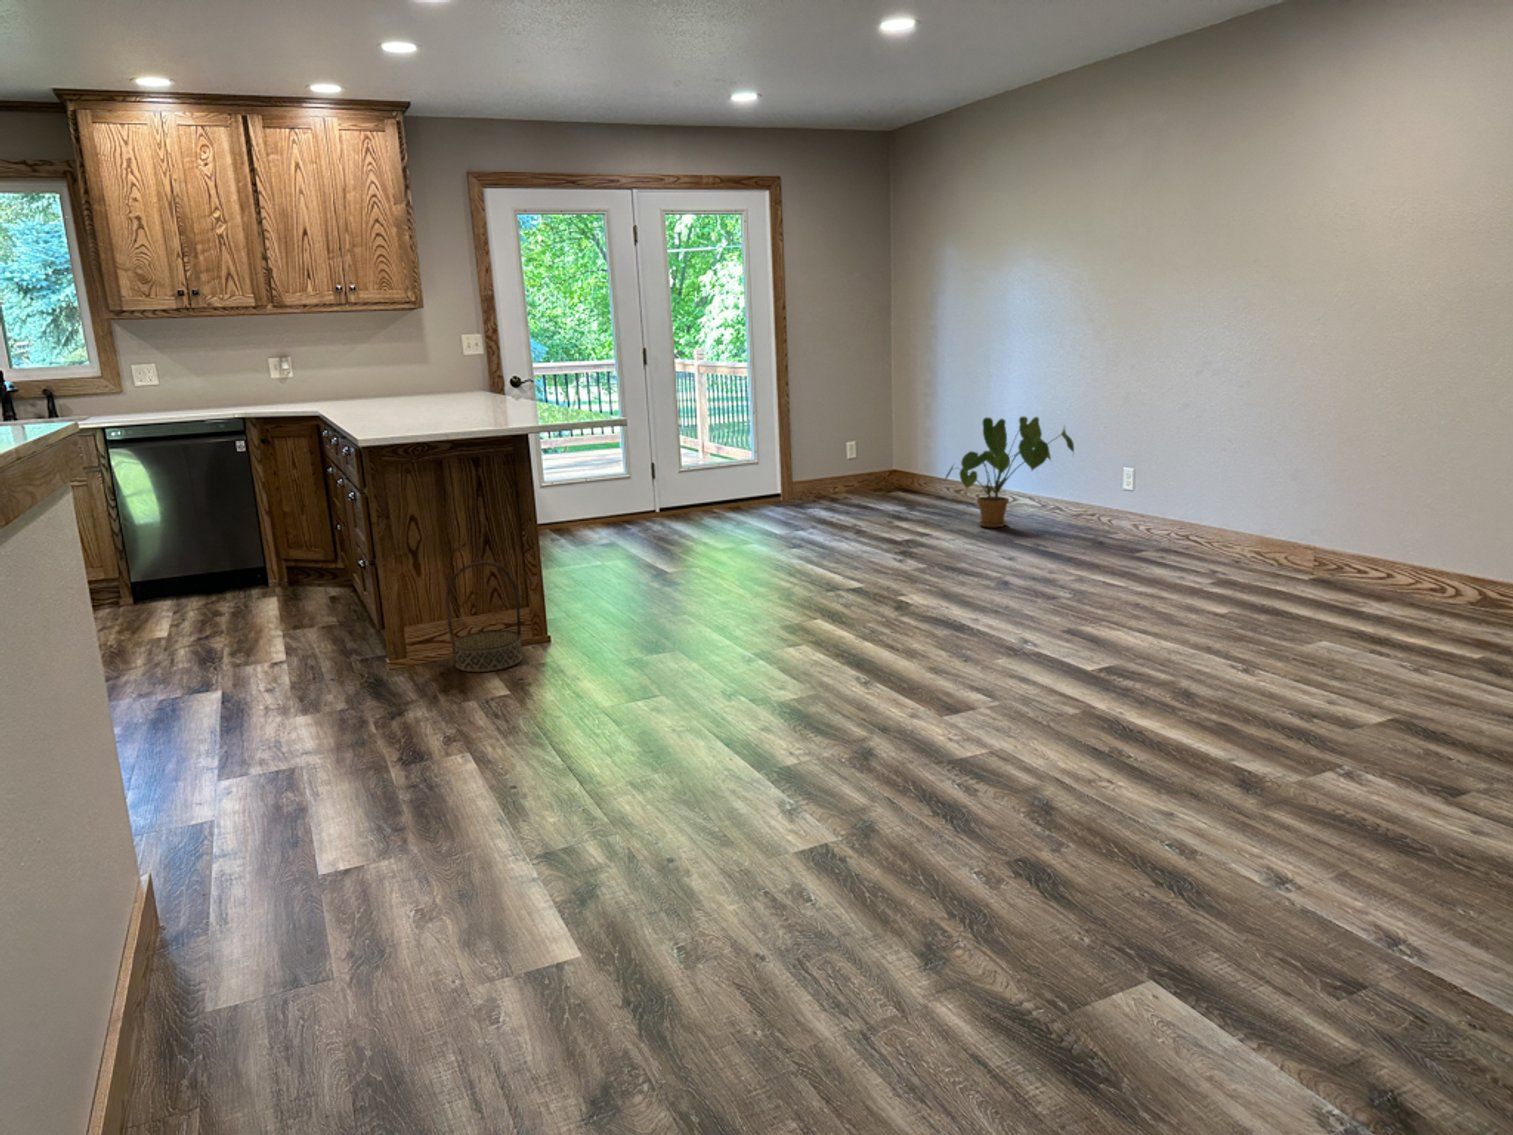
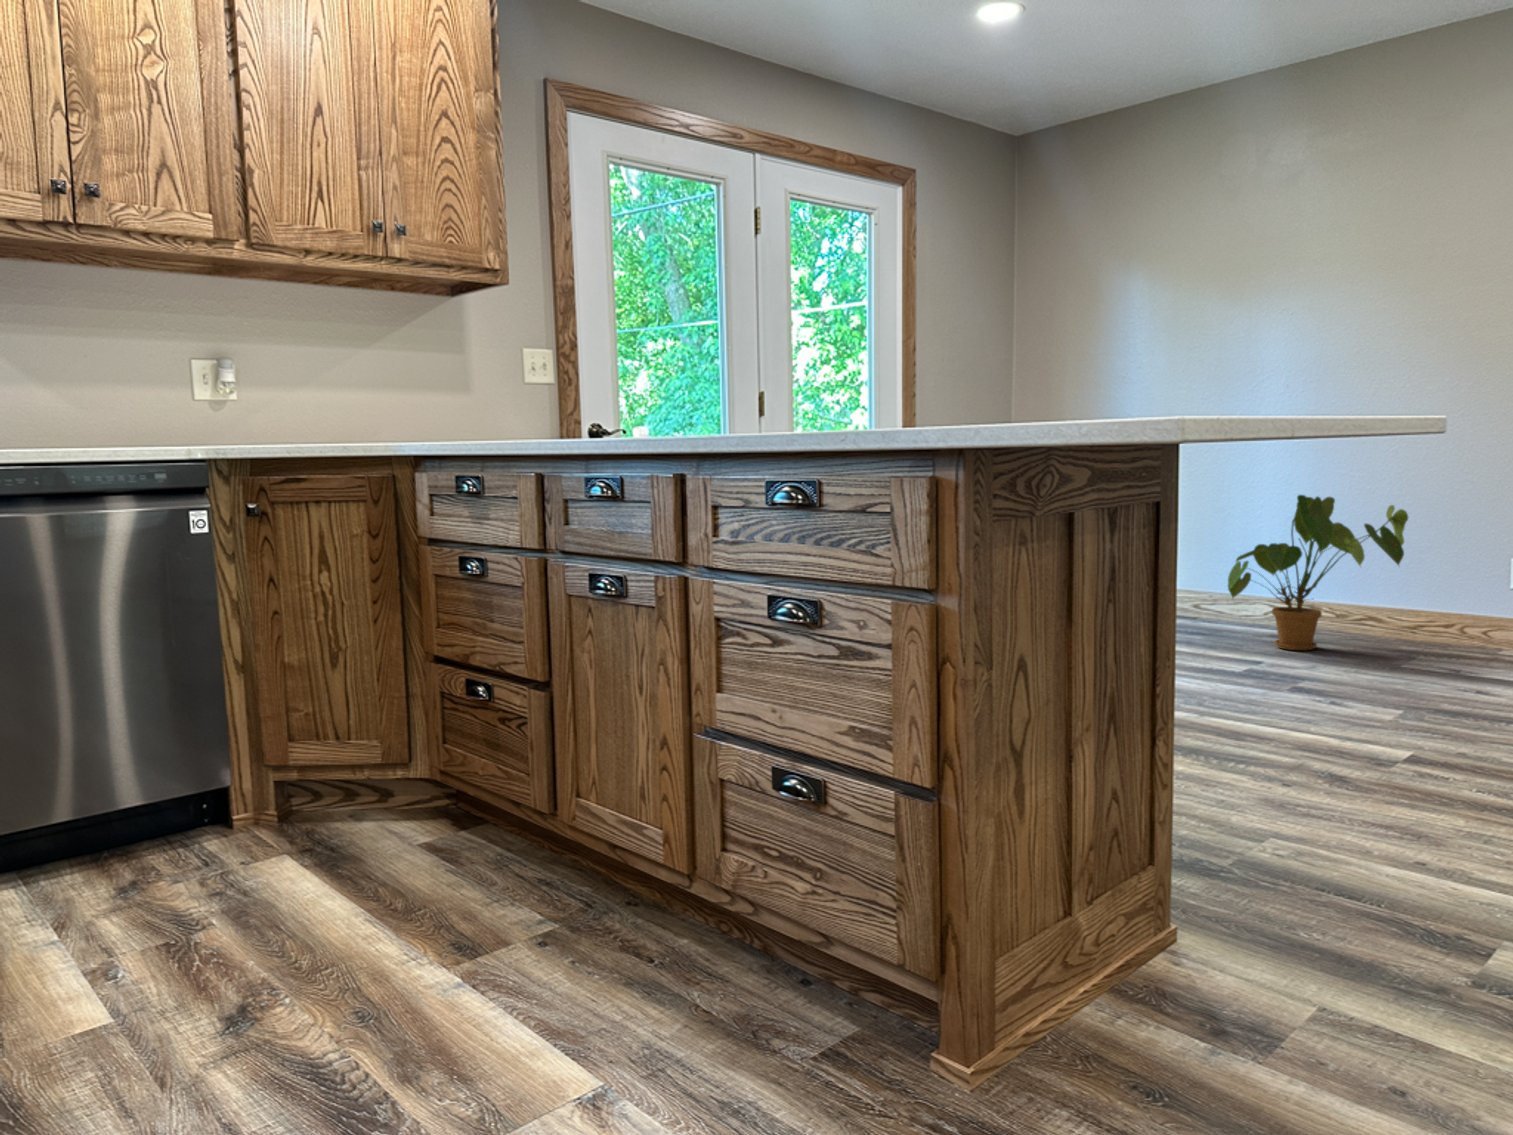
basket: present [446,561,523,672] -> none [1078,751,1251,1039]

